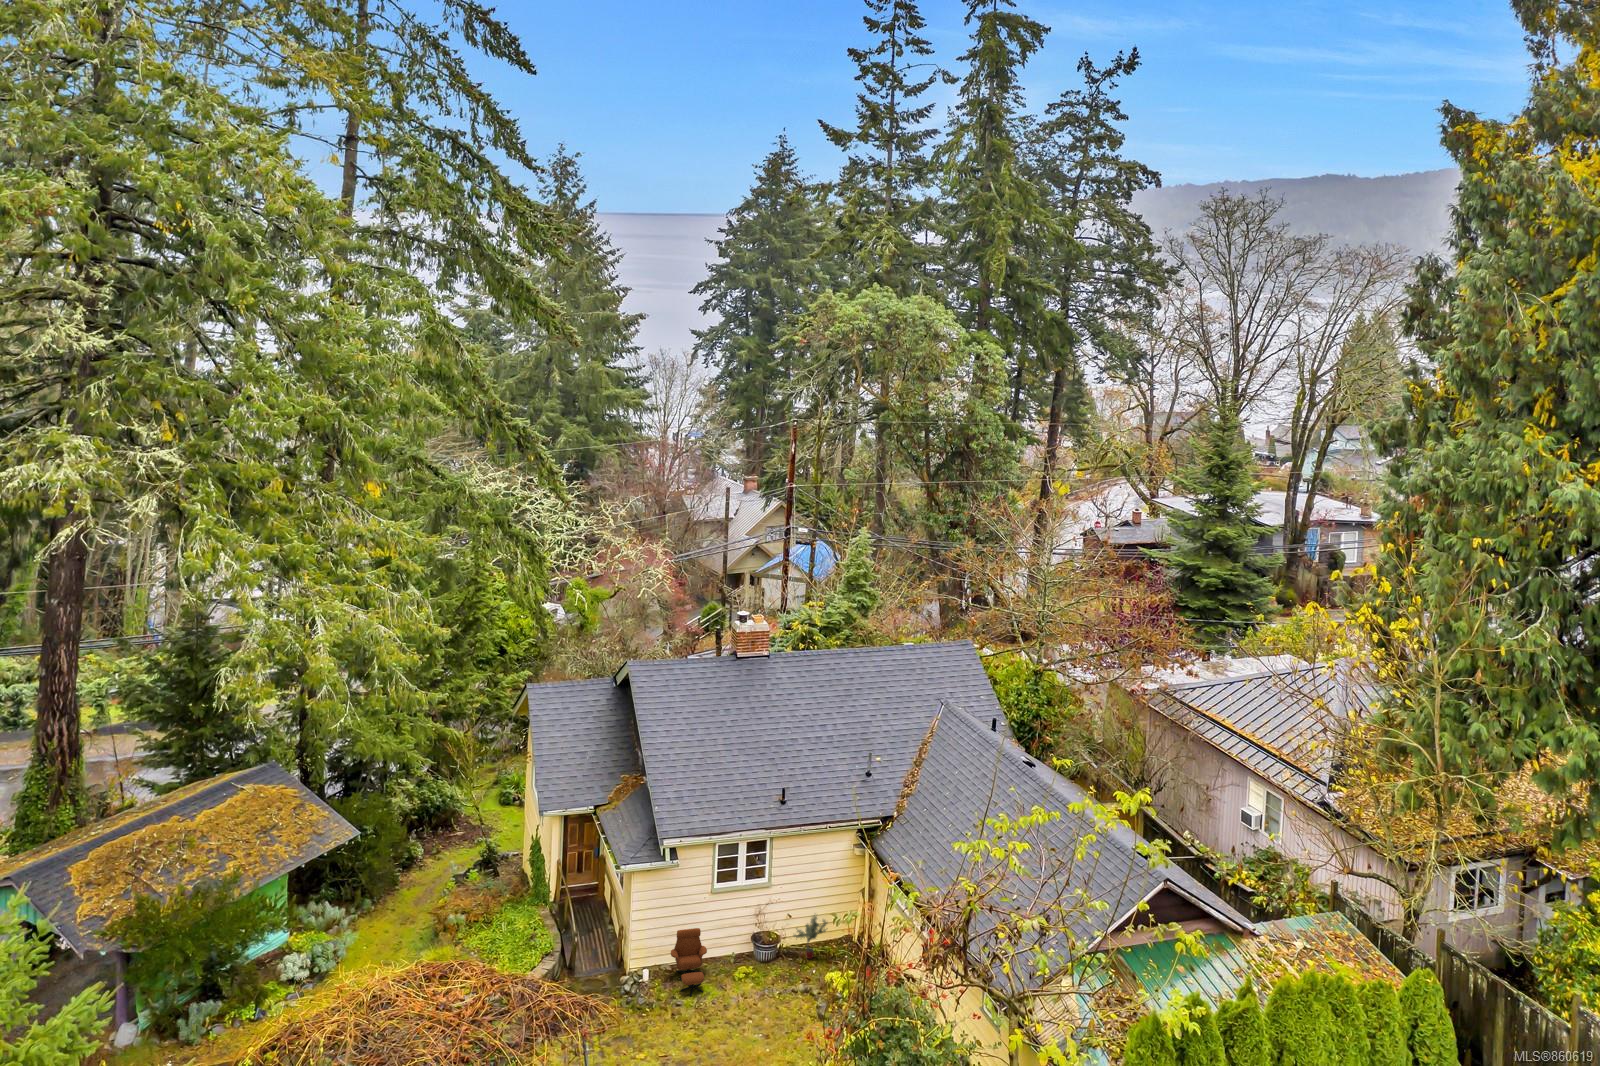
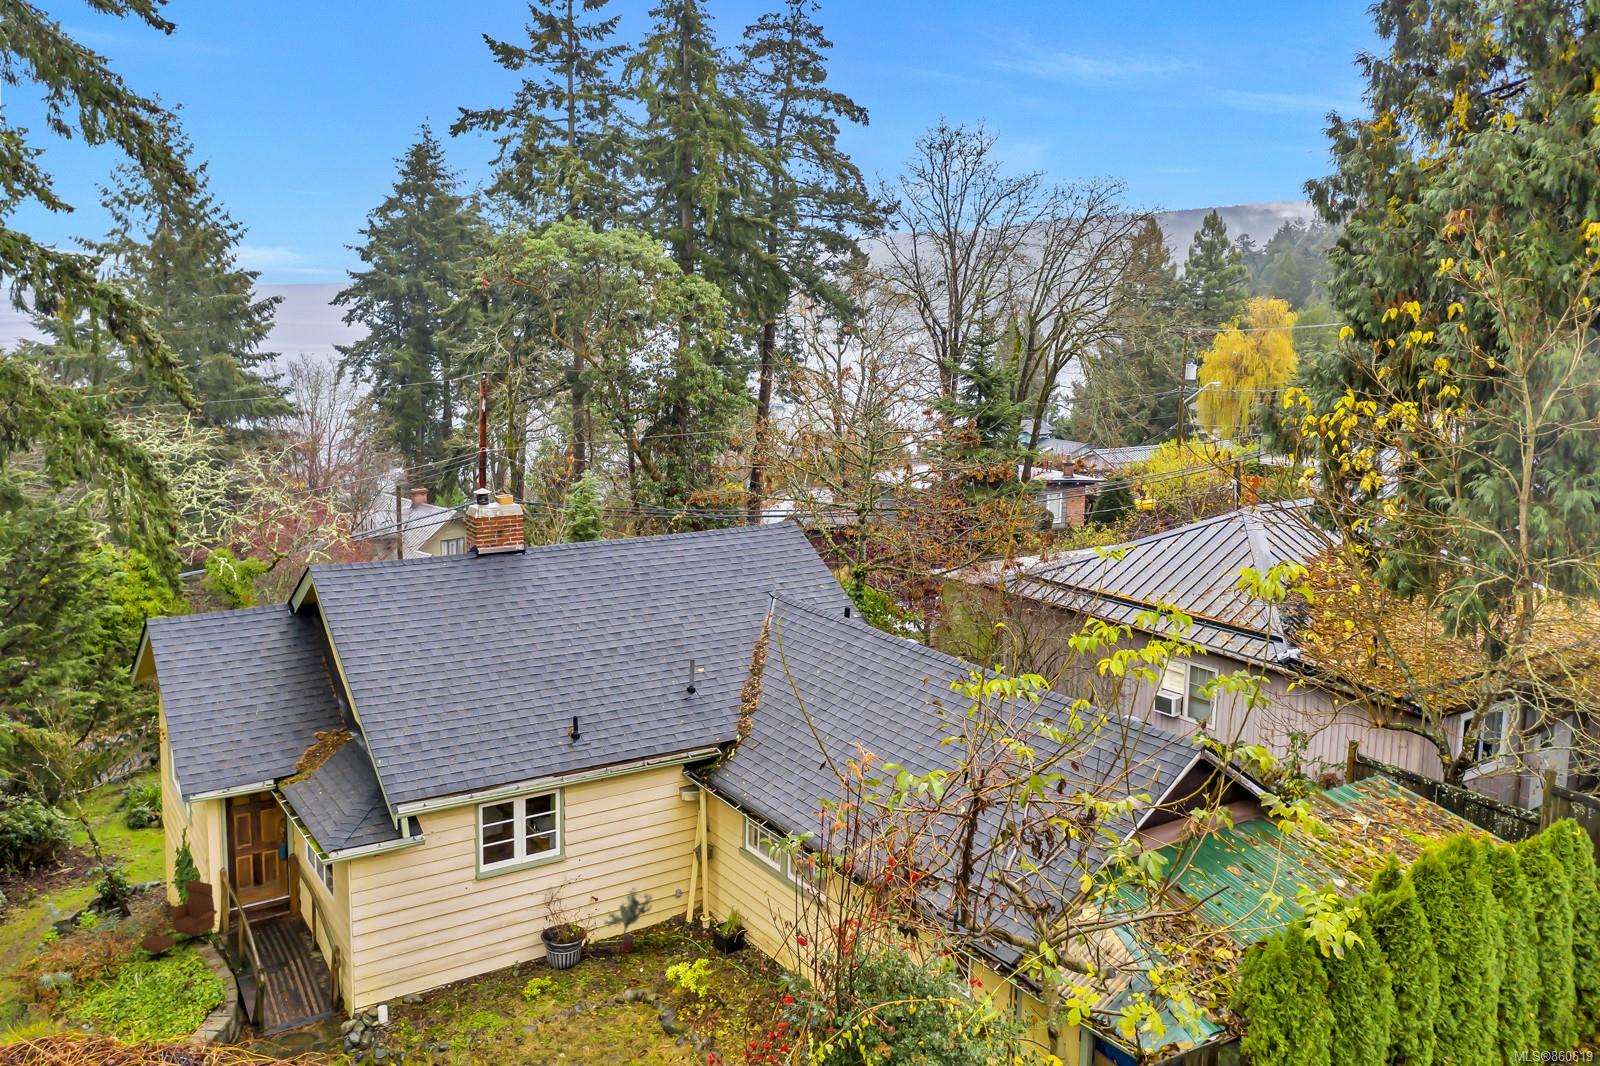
lounge chair: present [671,928,707,996] -> present [141,880,217,962]

